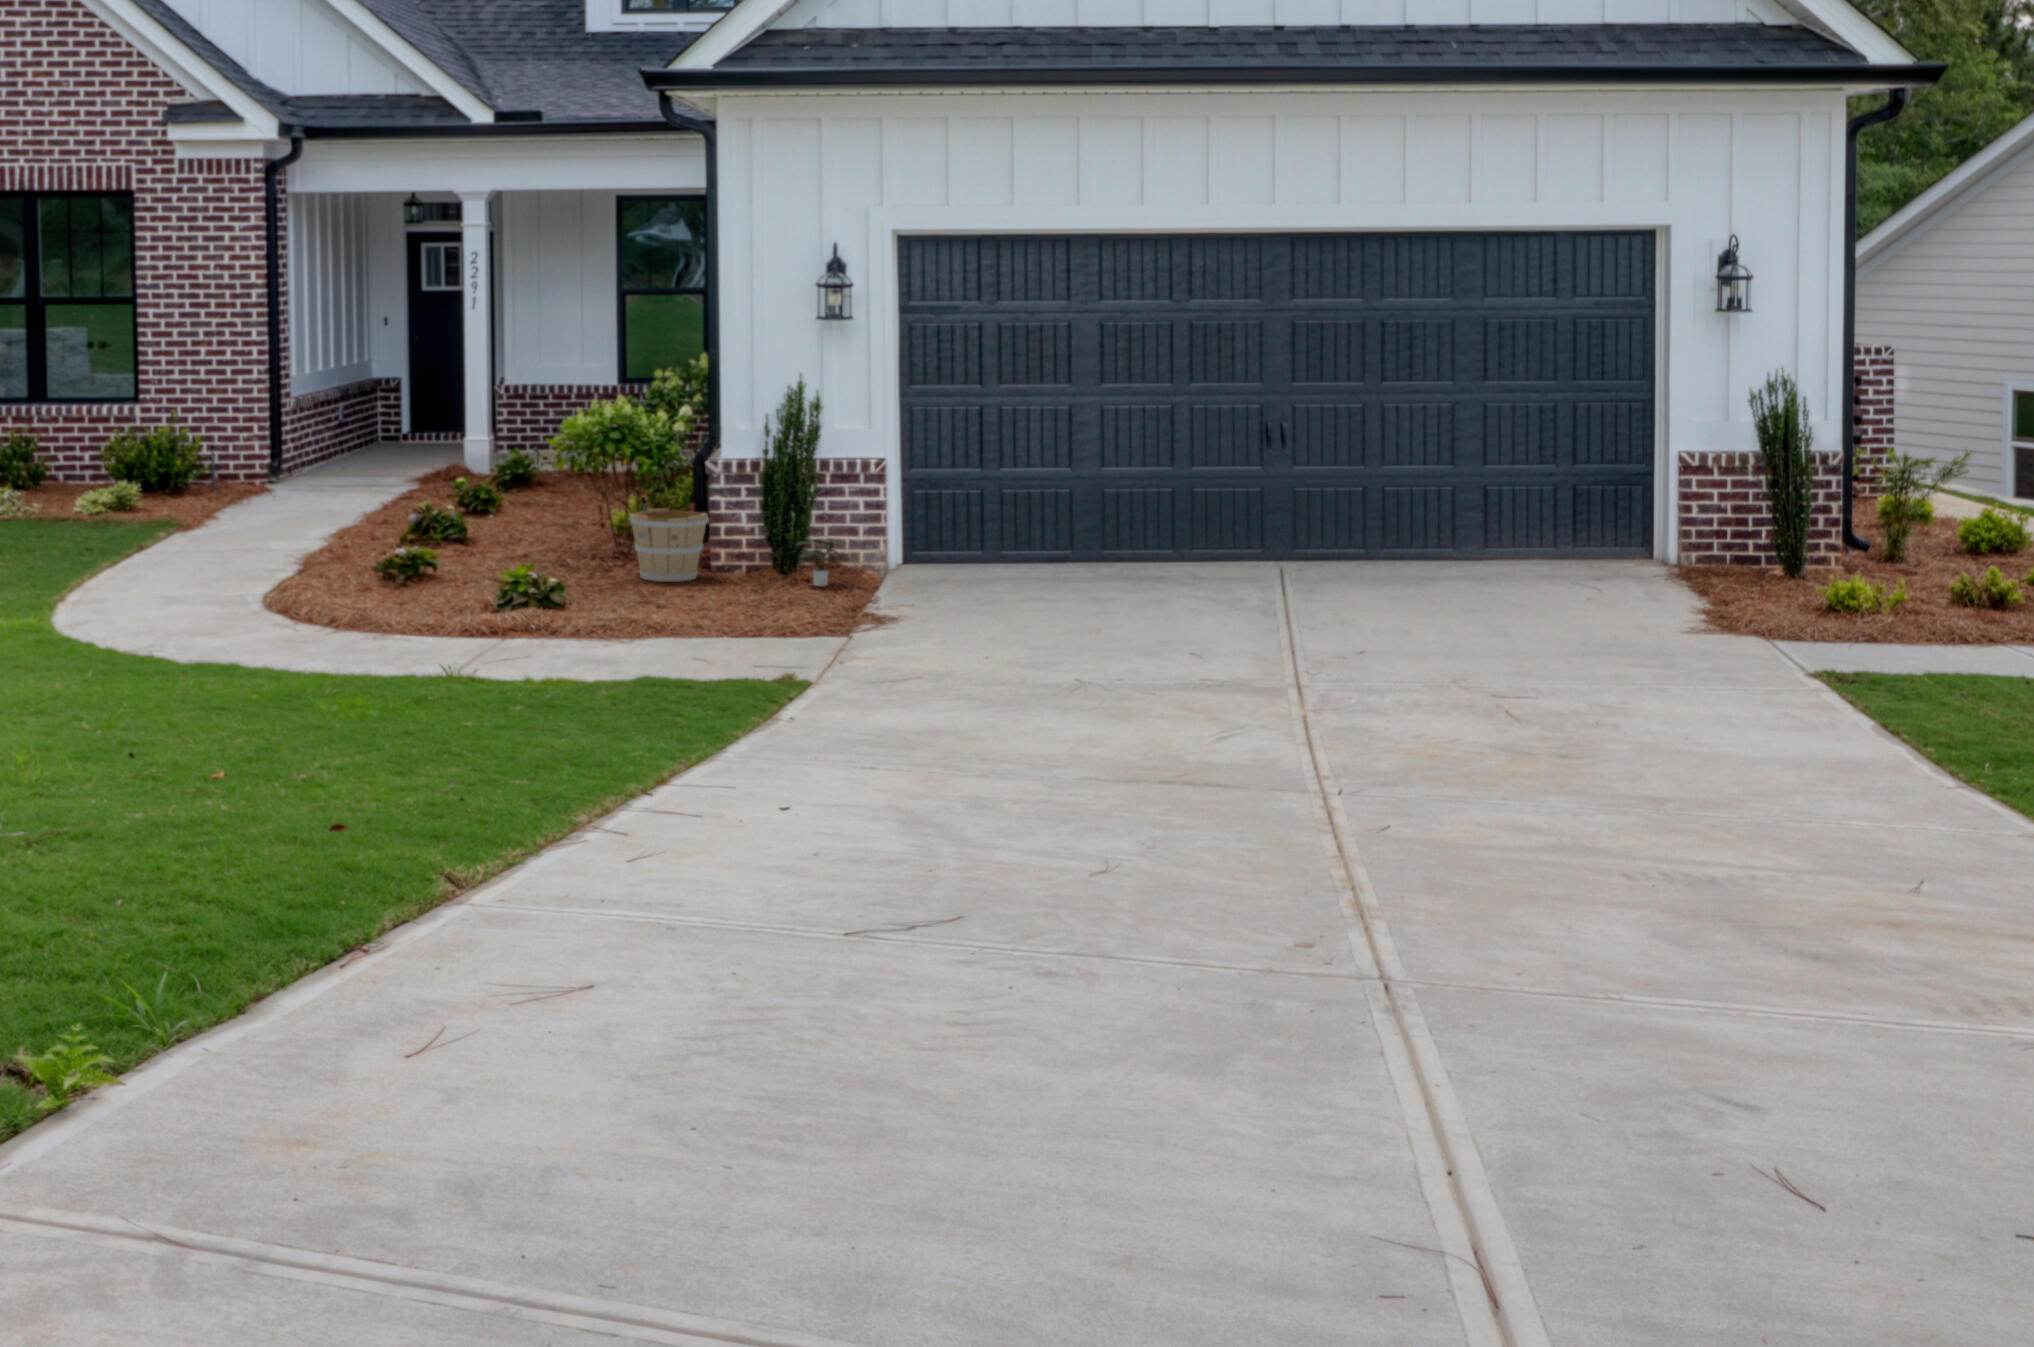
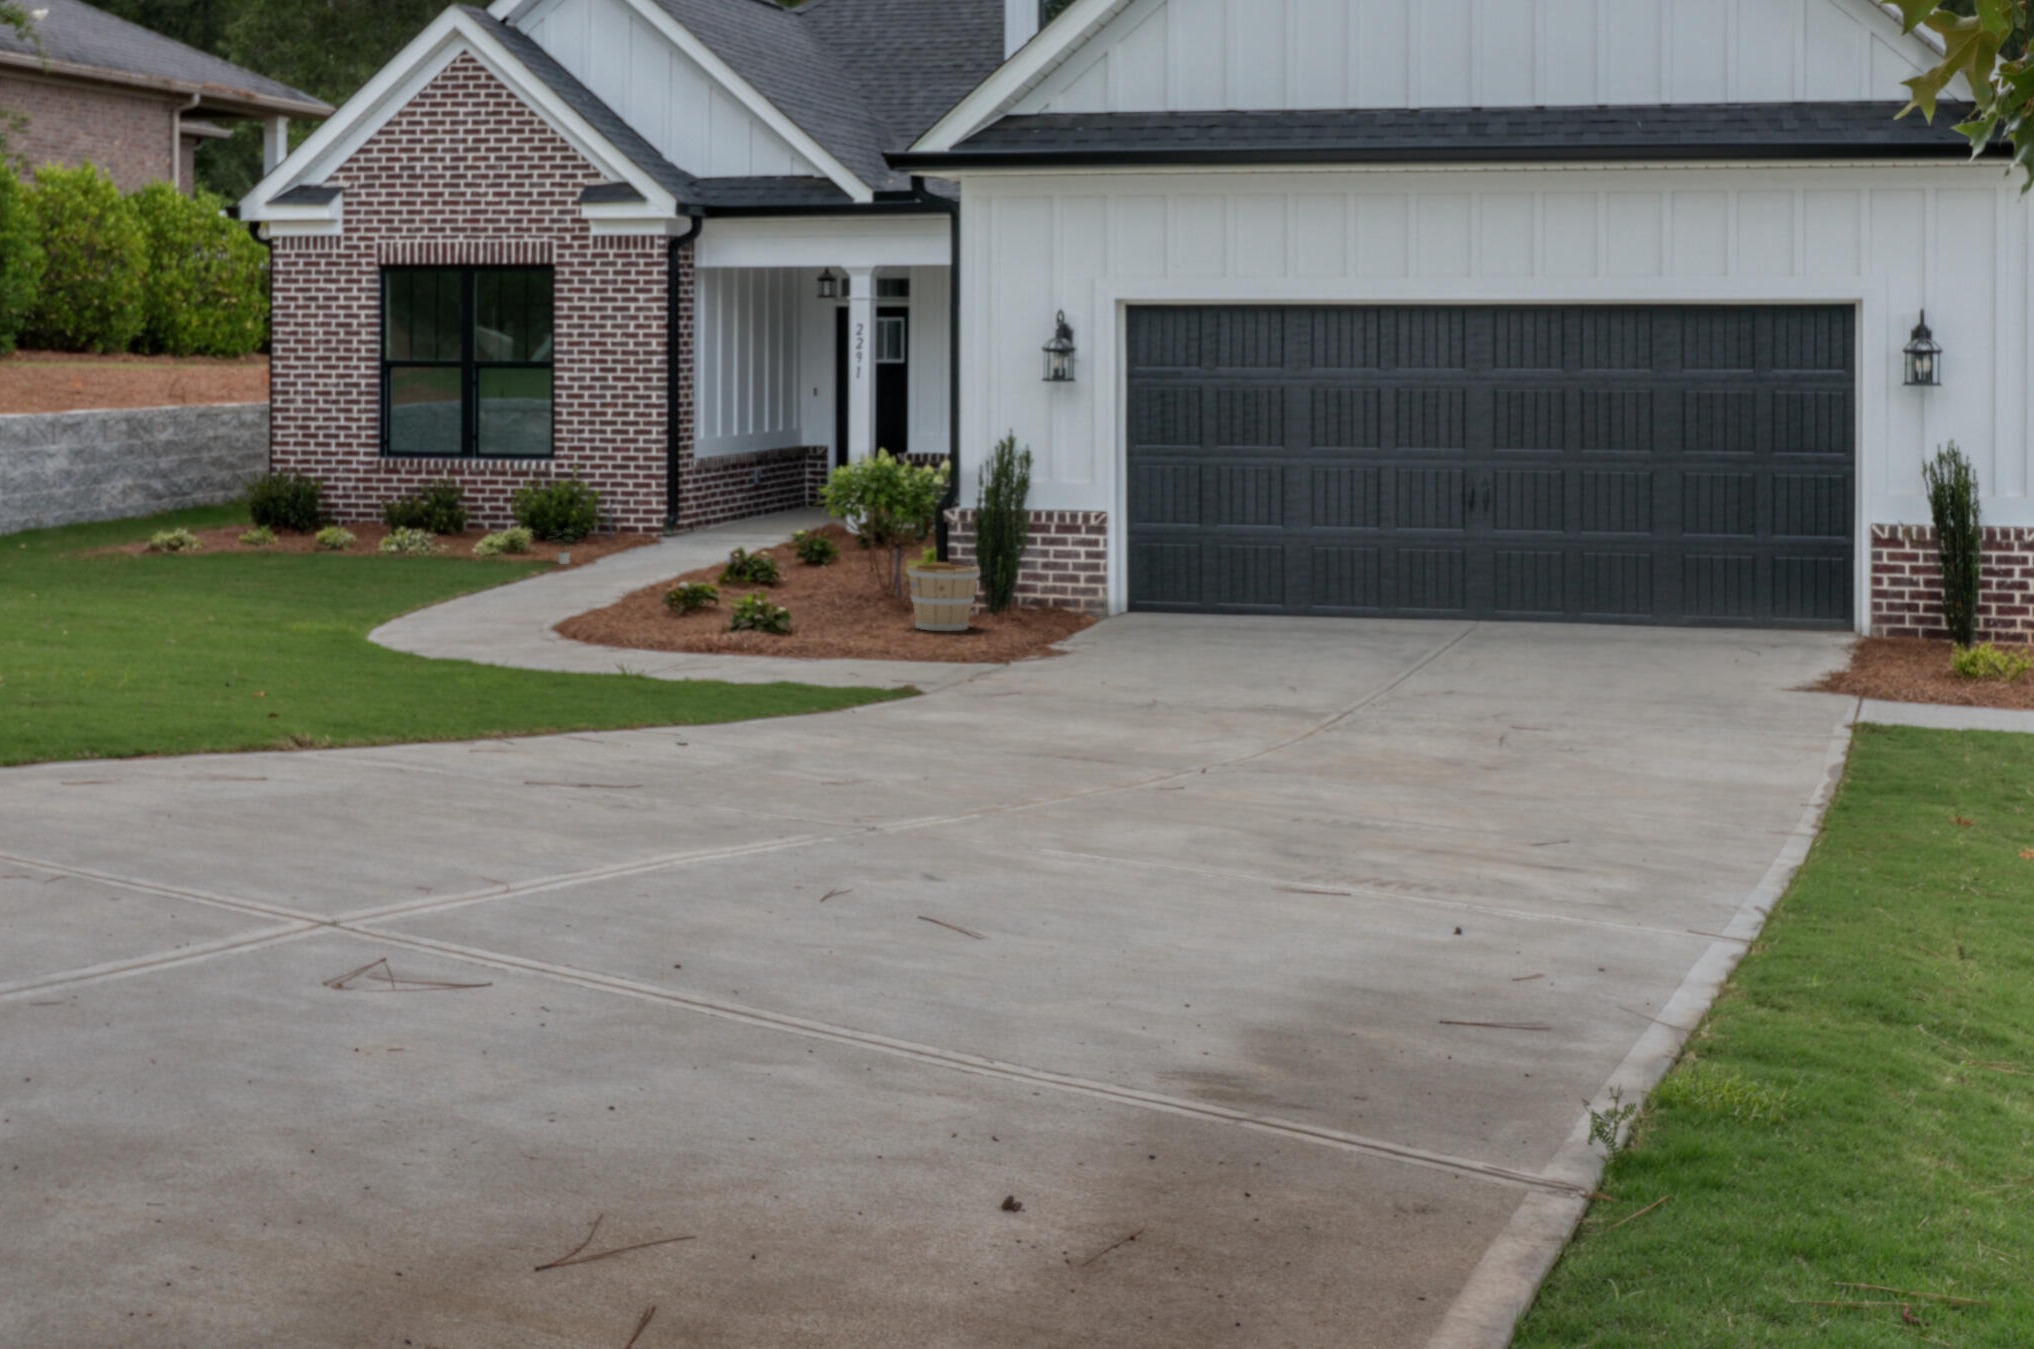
potted plant: present [797,539,838,586] -> present [548,527,583,564]

